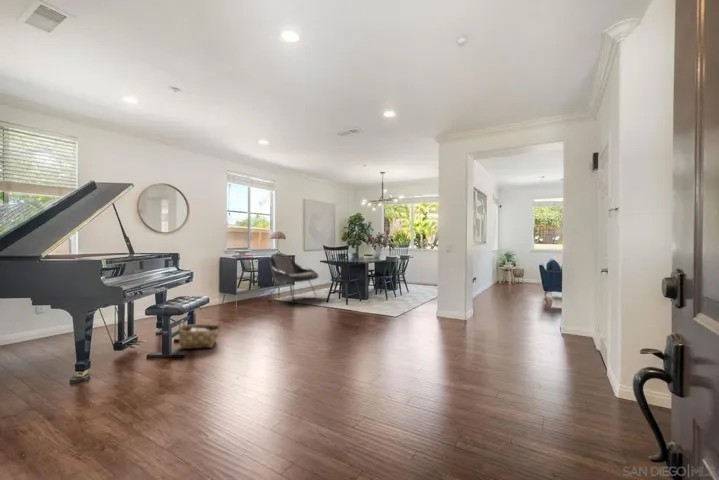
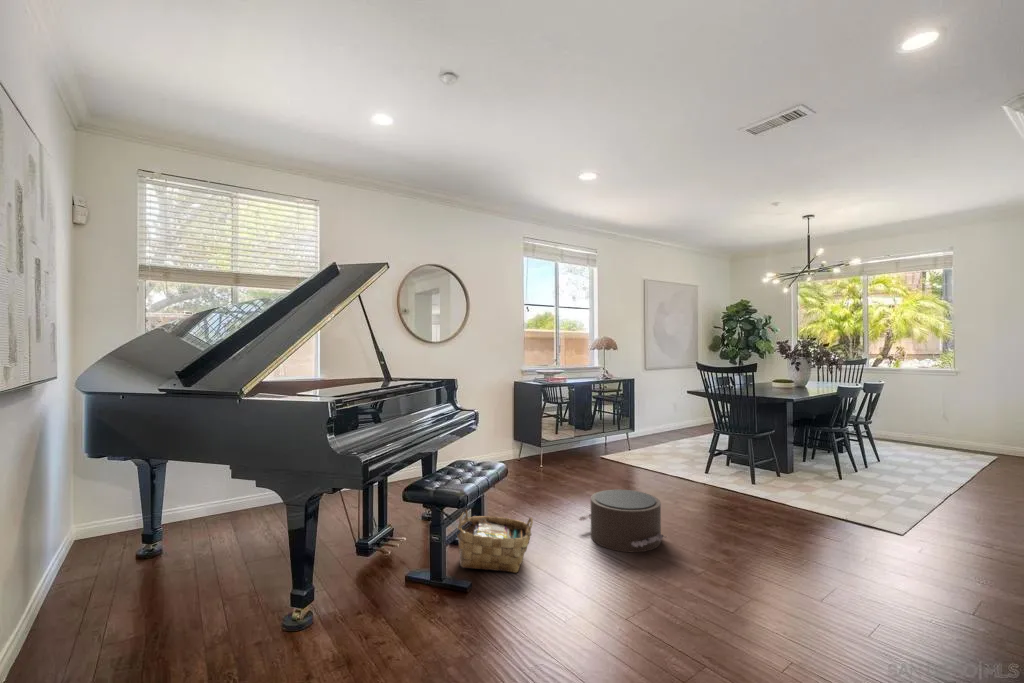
lounge chair: present [269,254,318,303] -> none [590,376,684,472]
pouf: none [249,308,292,335] -> present [579,489,664,552]

